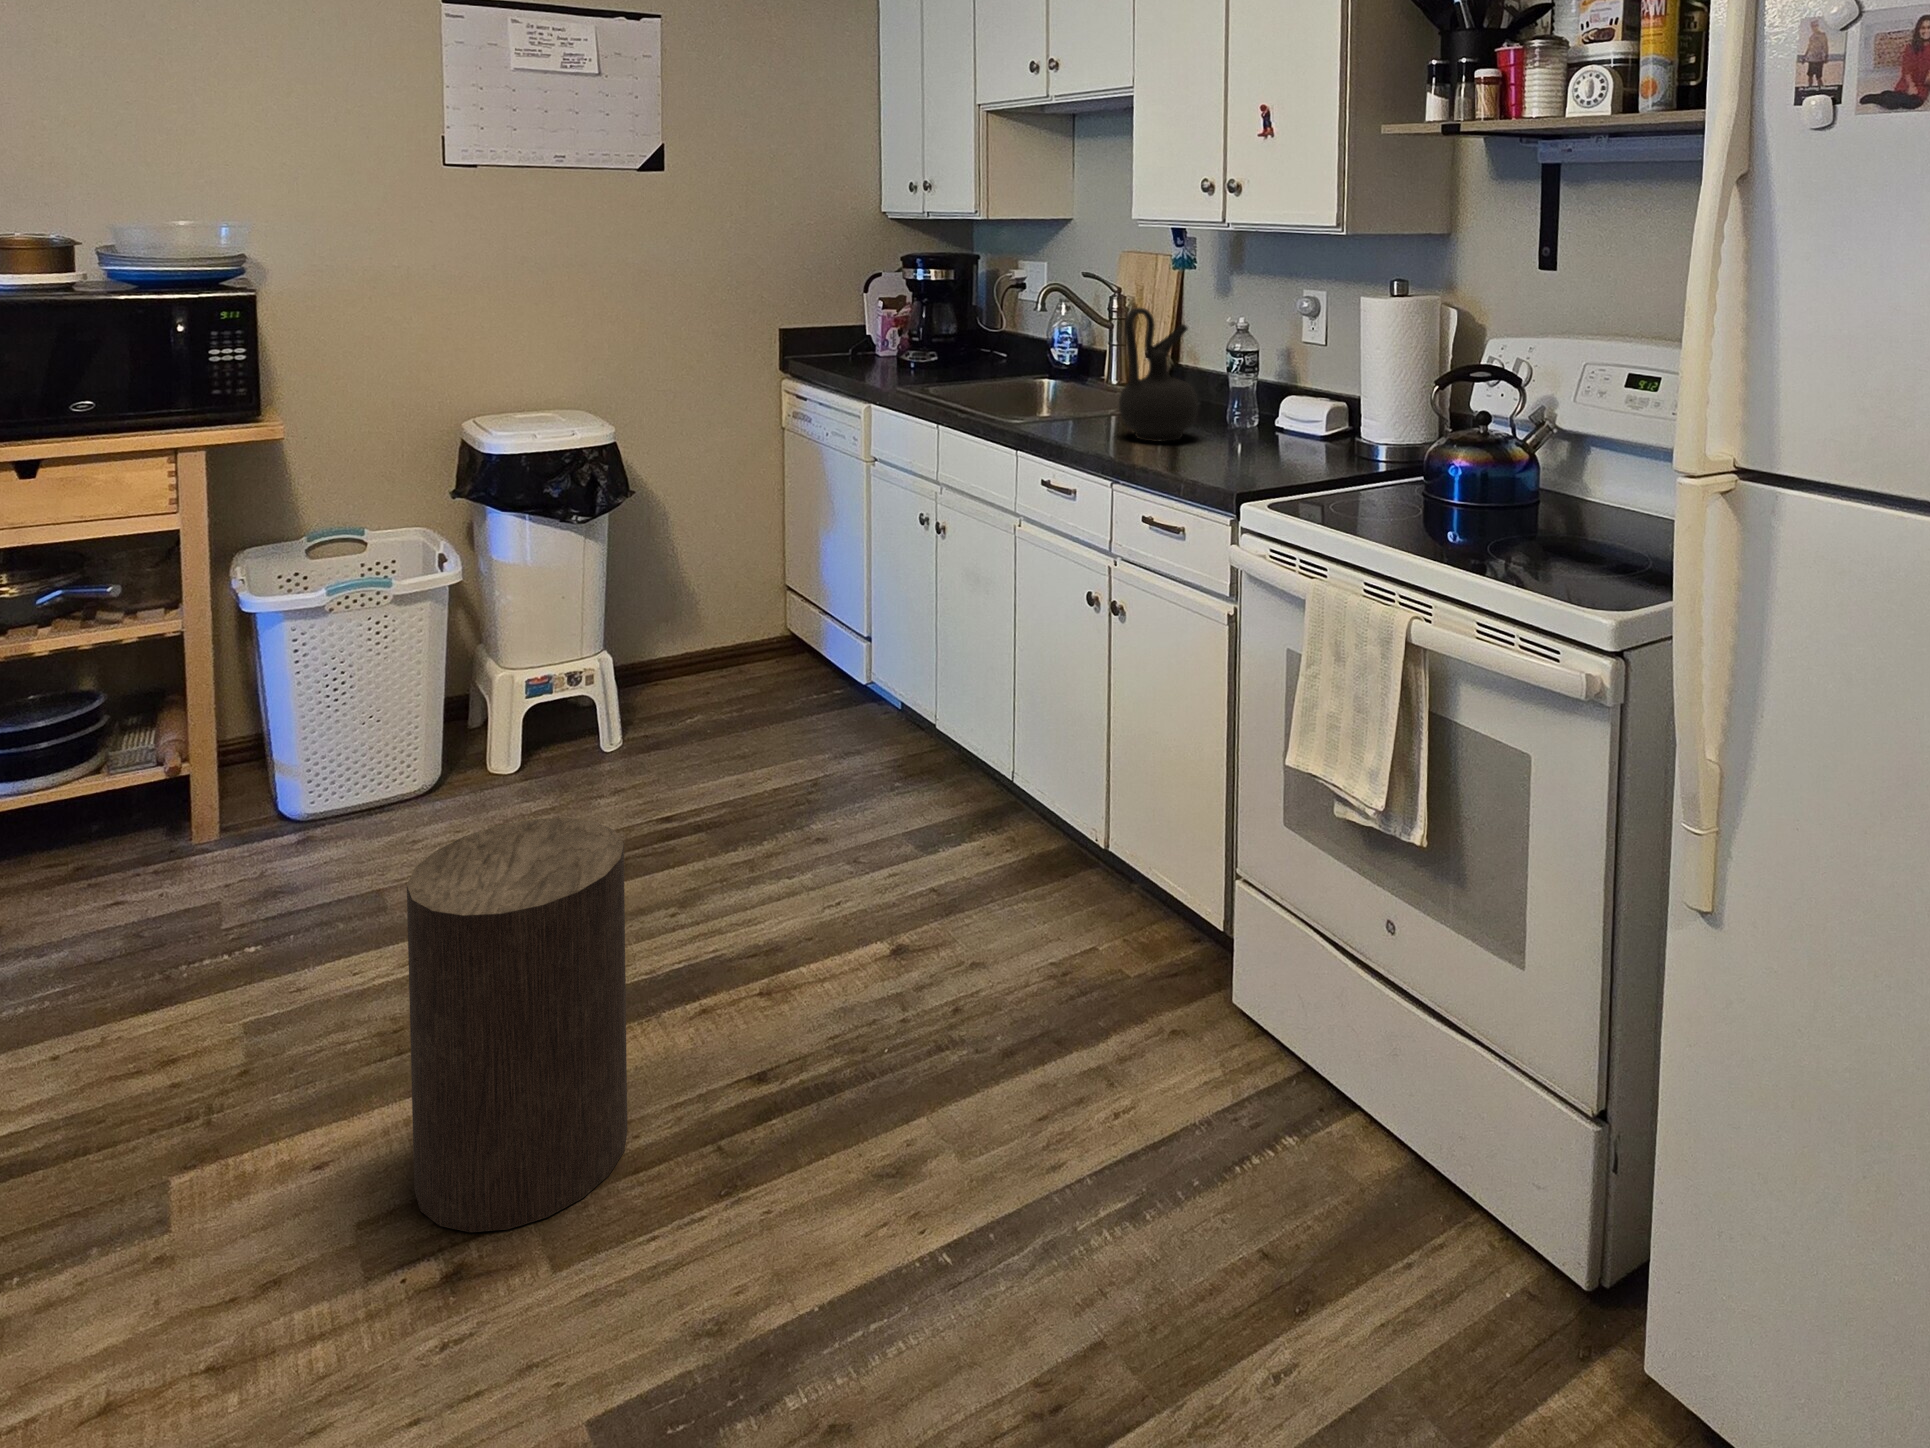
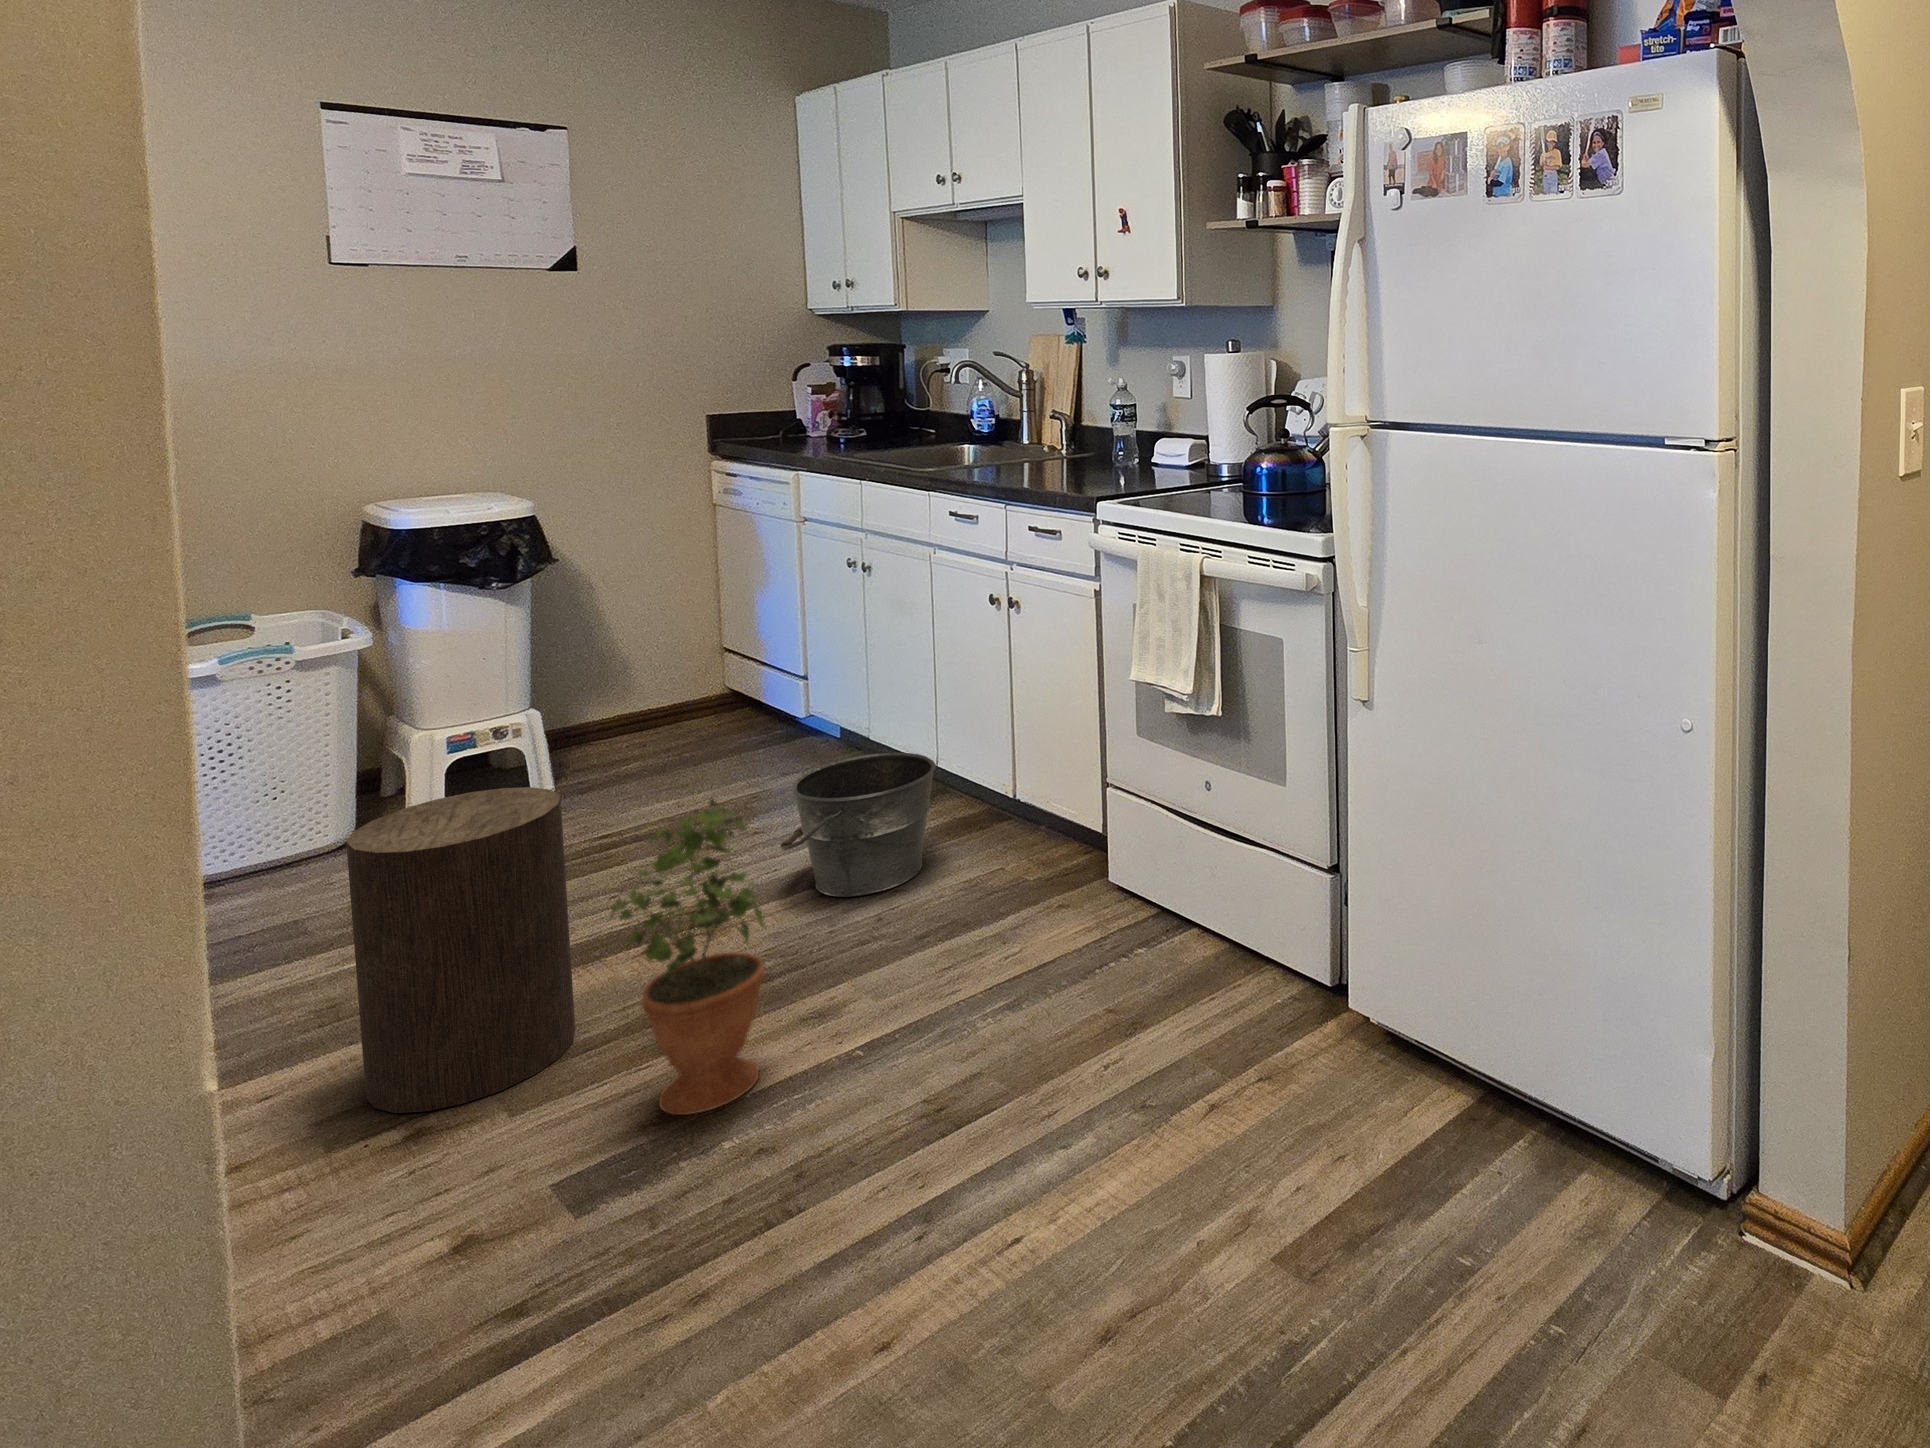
ceramic jug: present [1119,308,1198,442] -> none [1014,369,1081,474]
bucket: none [846,780,1021,971] -> present [781,753,936,897]
potted plant: none [667,885,844,1326] -> present [611,799,765,1115]

